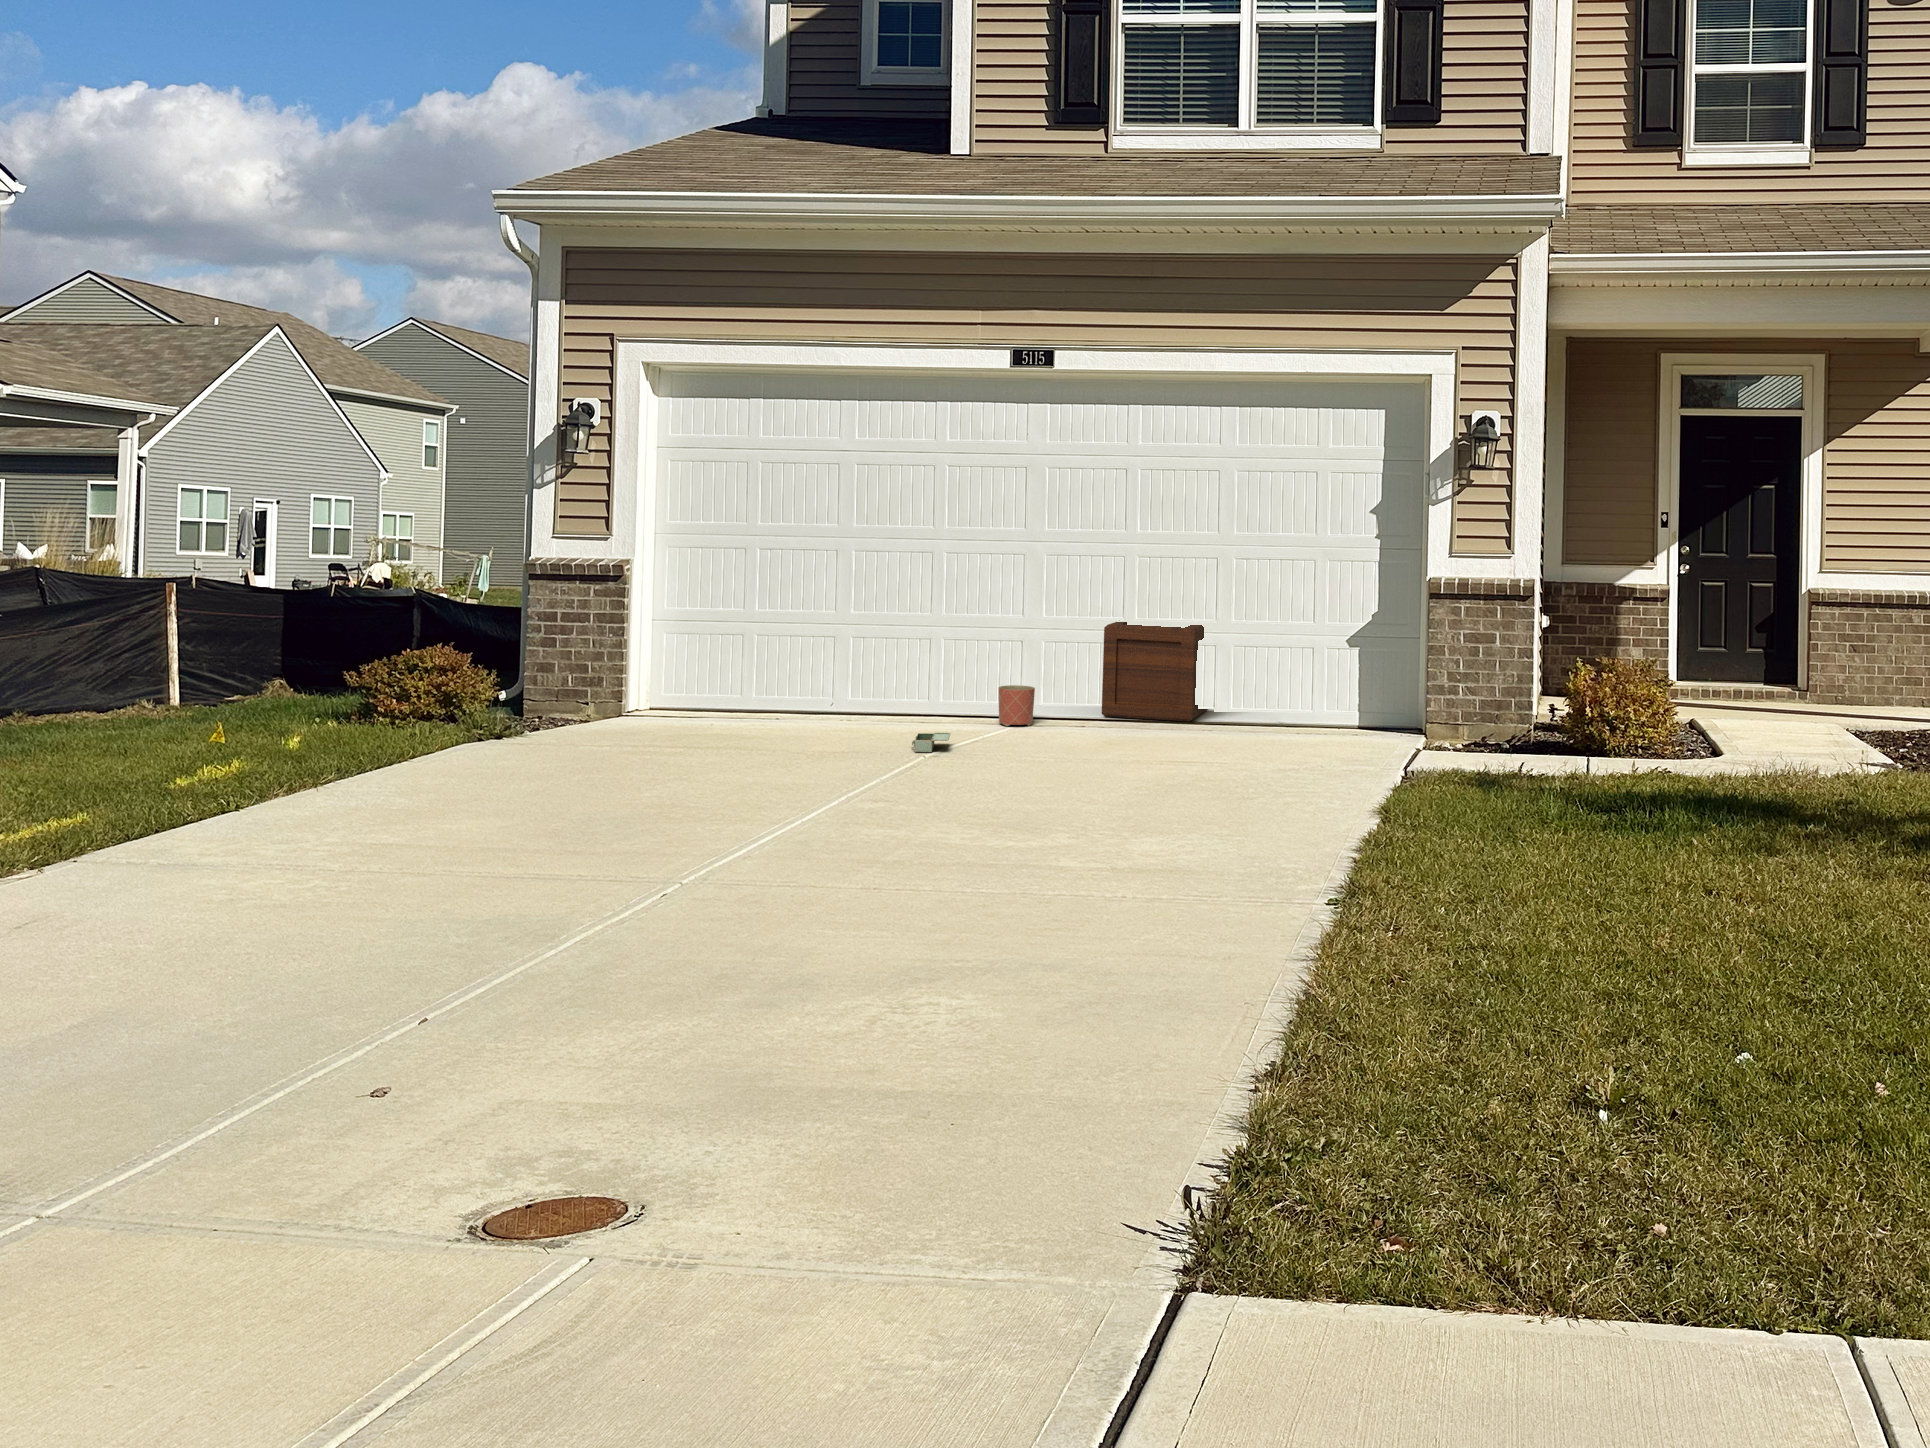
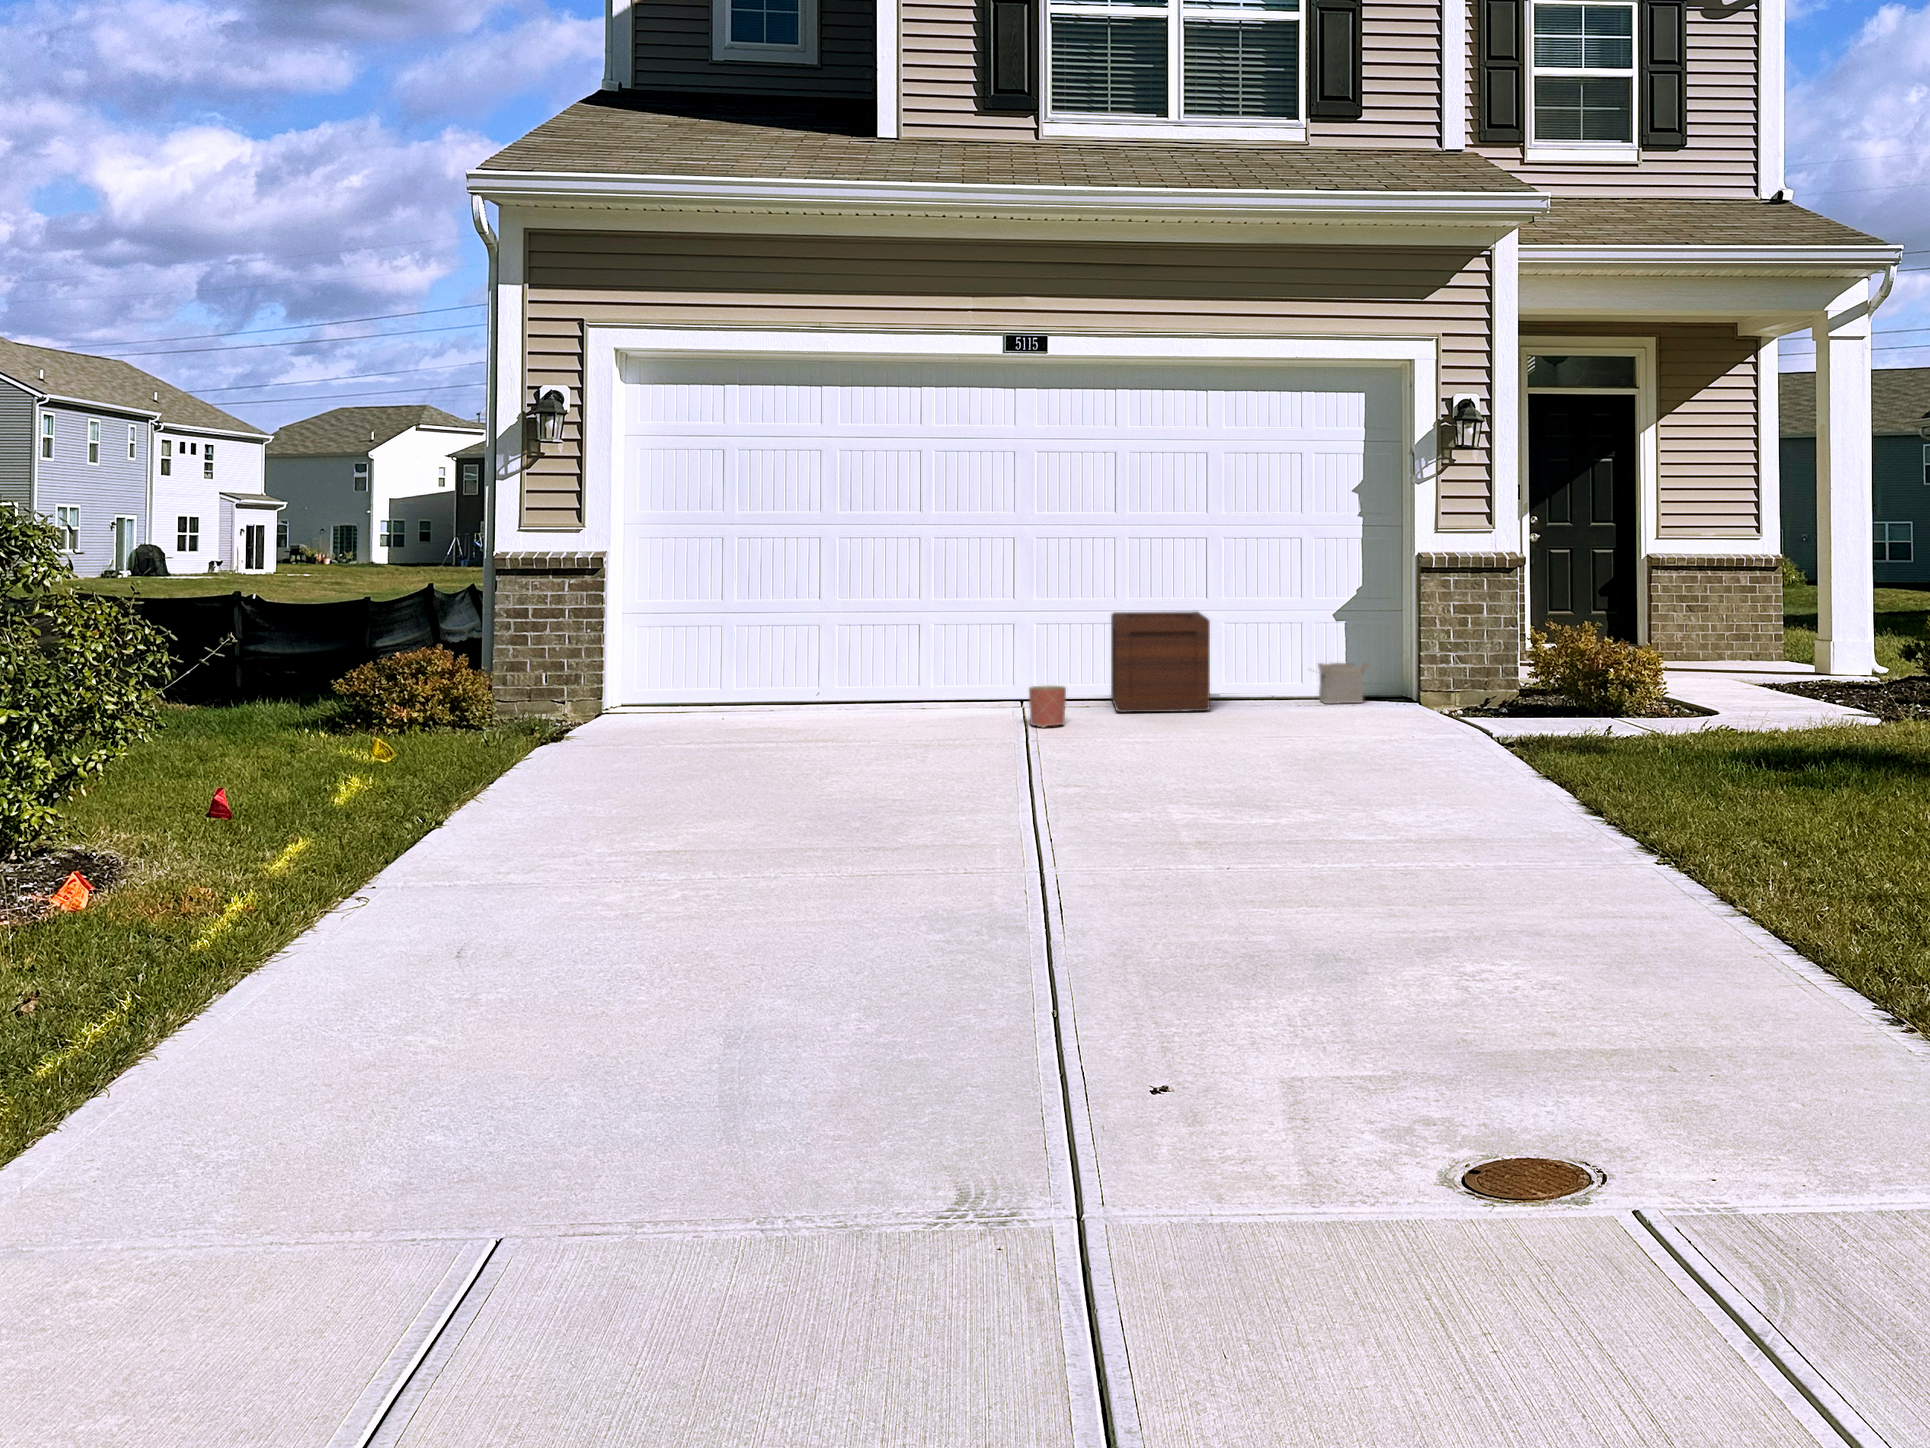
cardboard box: none [1309,681,1371,724] -> present [1318,663,1370,704]
toolbox: present [912,733,950,752] -> none [991,736,1038,757]

